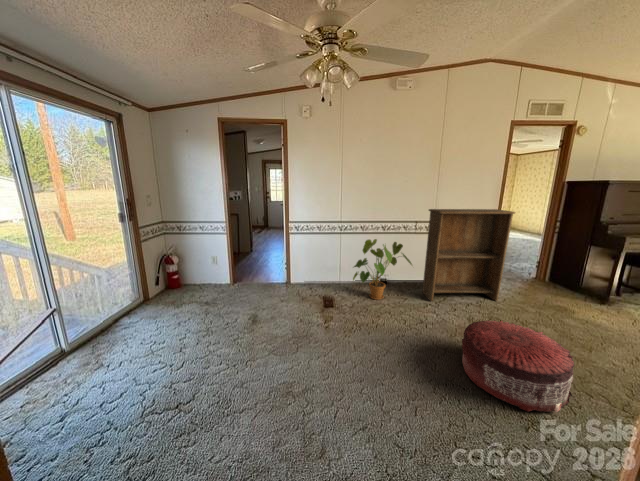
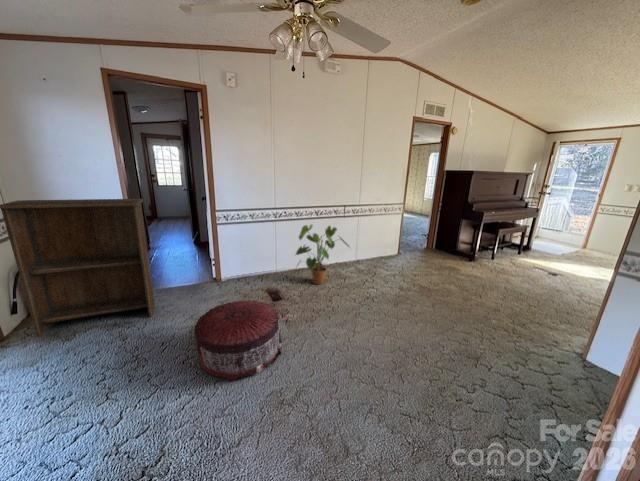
bookshelf: present [422,209,515,301] -> present [0,199,155,336]
pouf: present [462,320,574,412] -> present [194,300,282,380]

